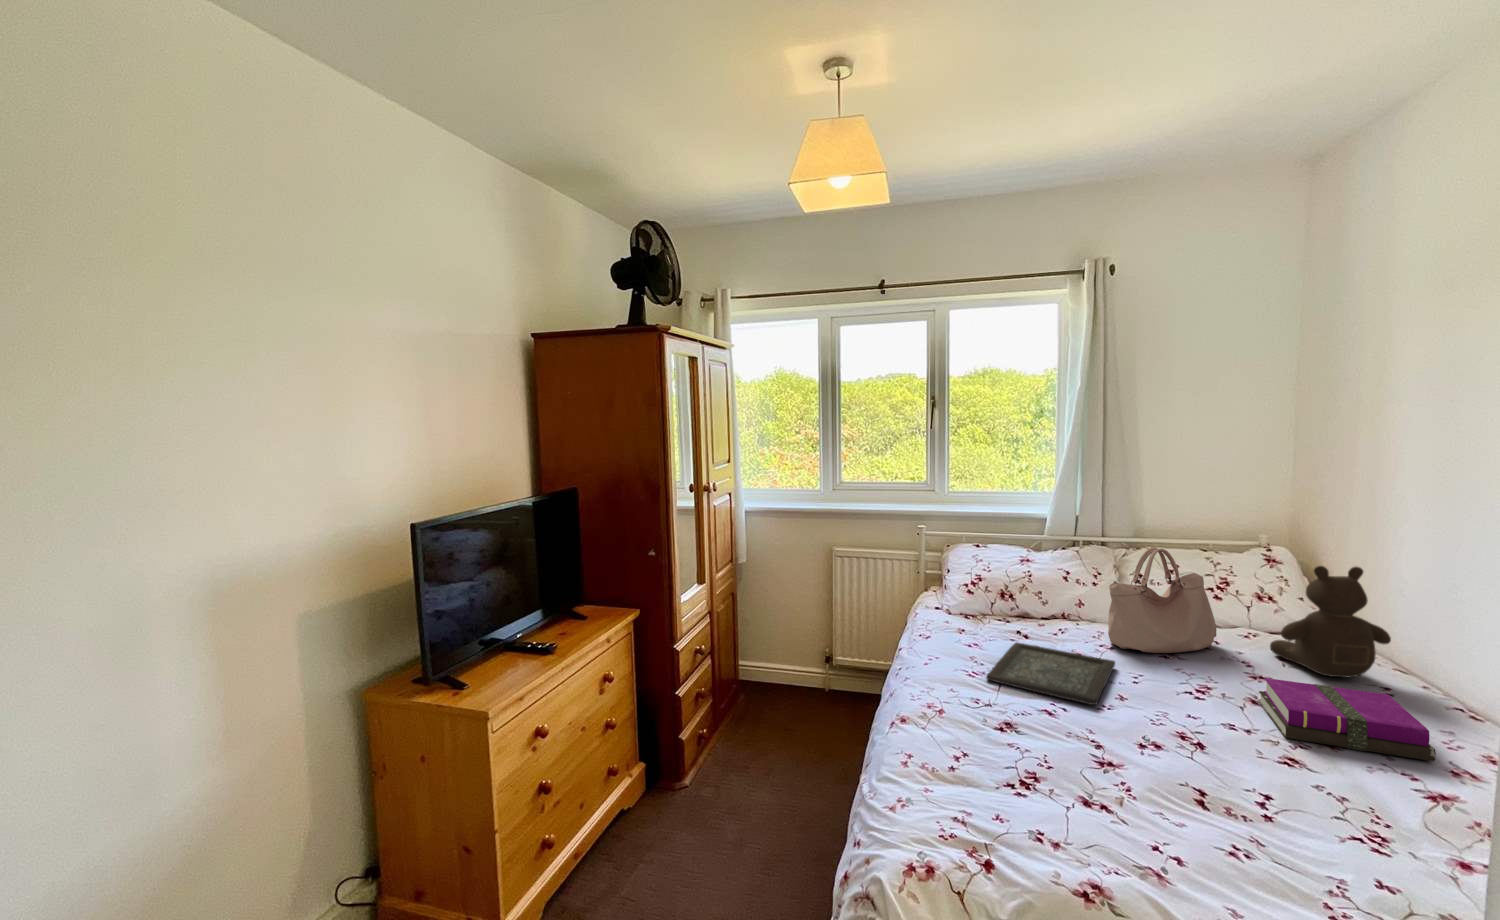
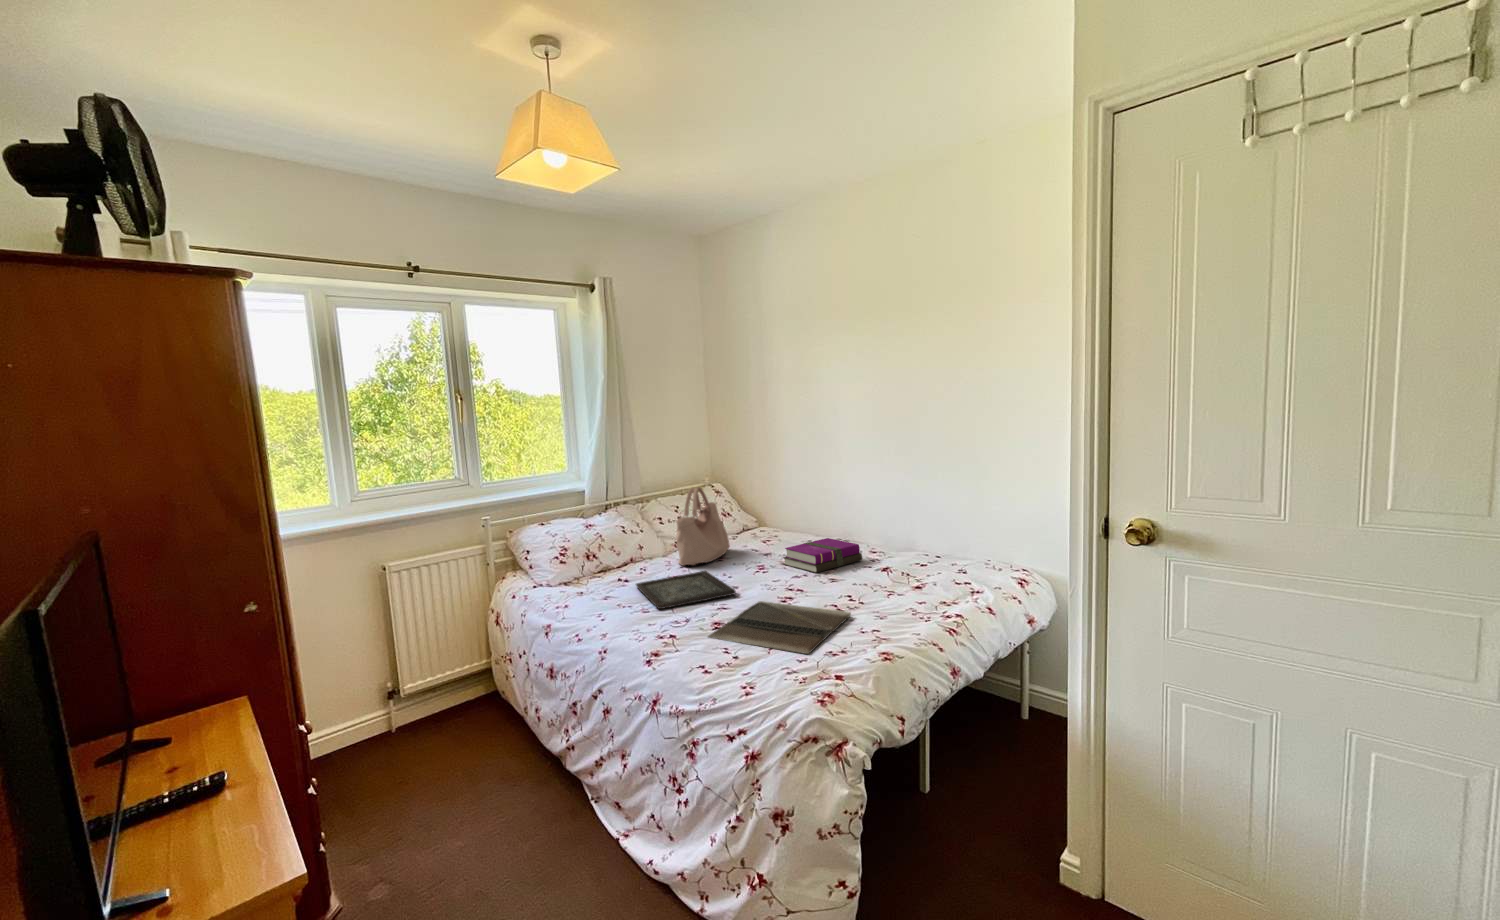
teddy bear: present [1270,566,1391,677] -> none [751,476,802,545]
laptop: none [972,728,1193,820] -> present [708,601,851,654]

